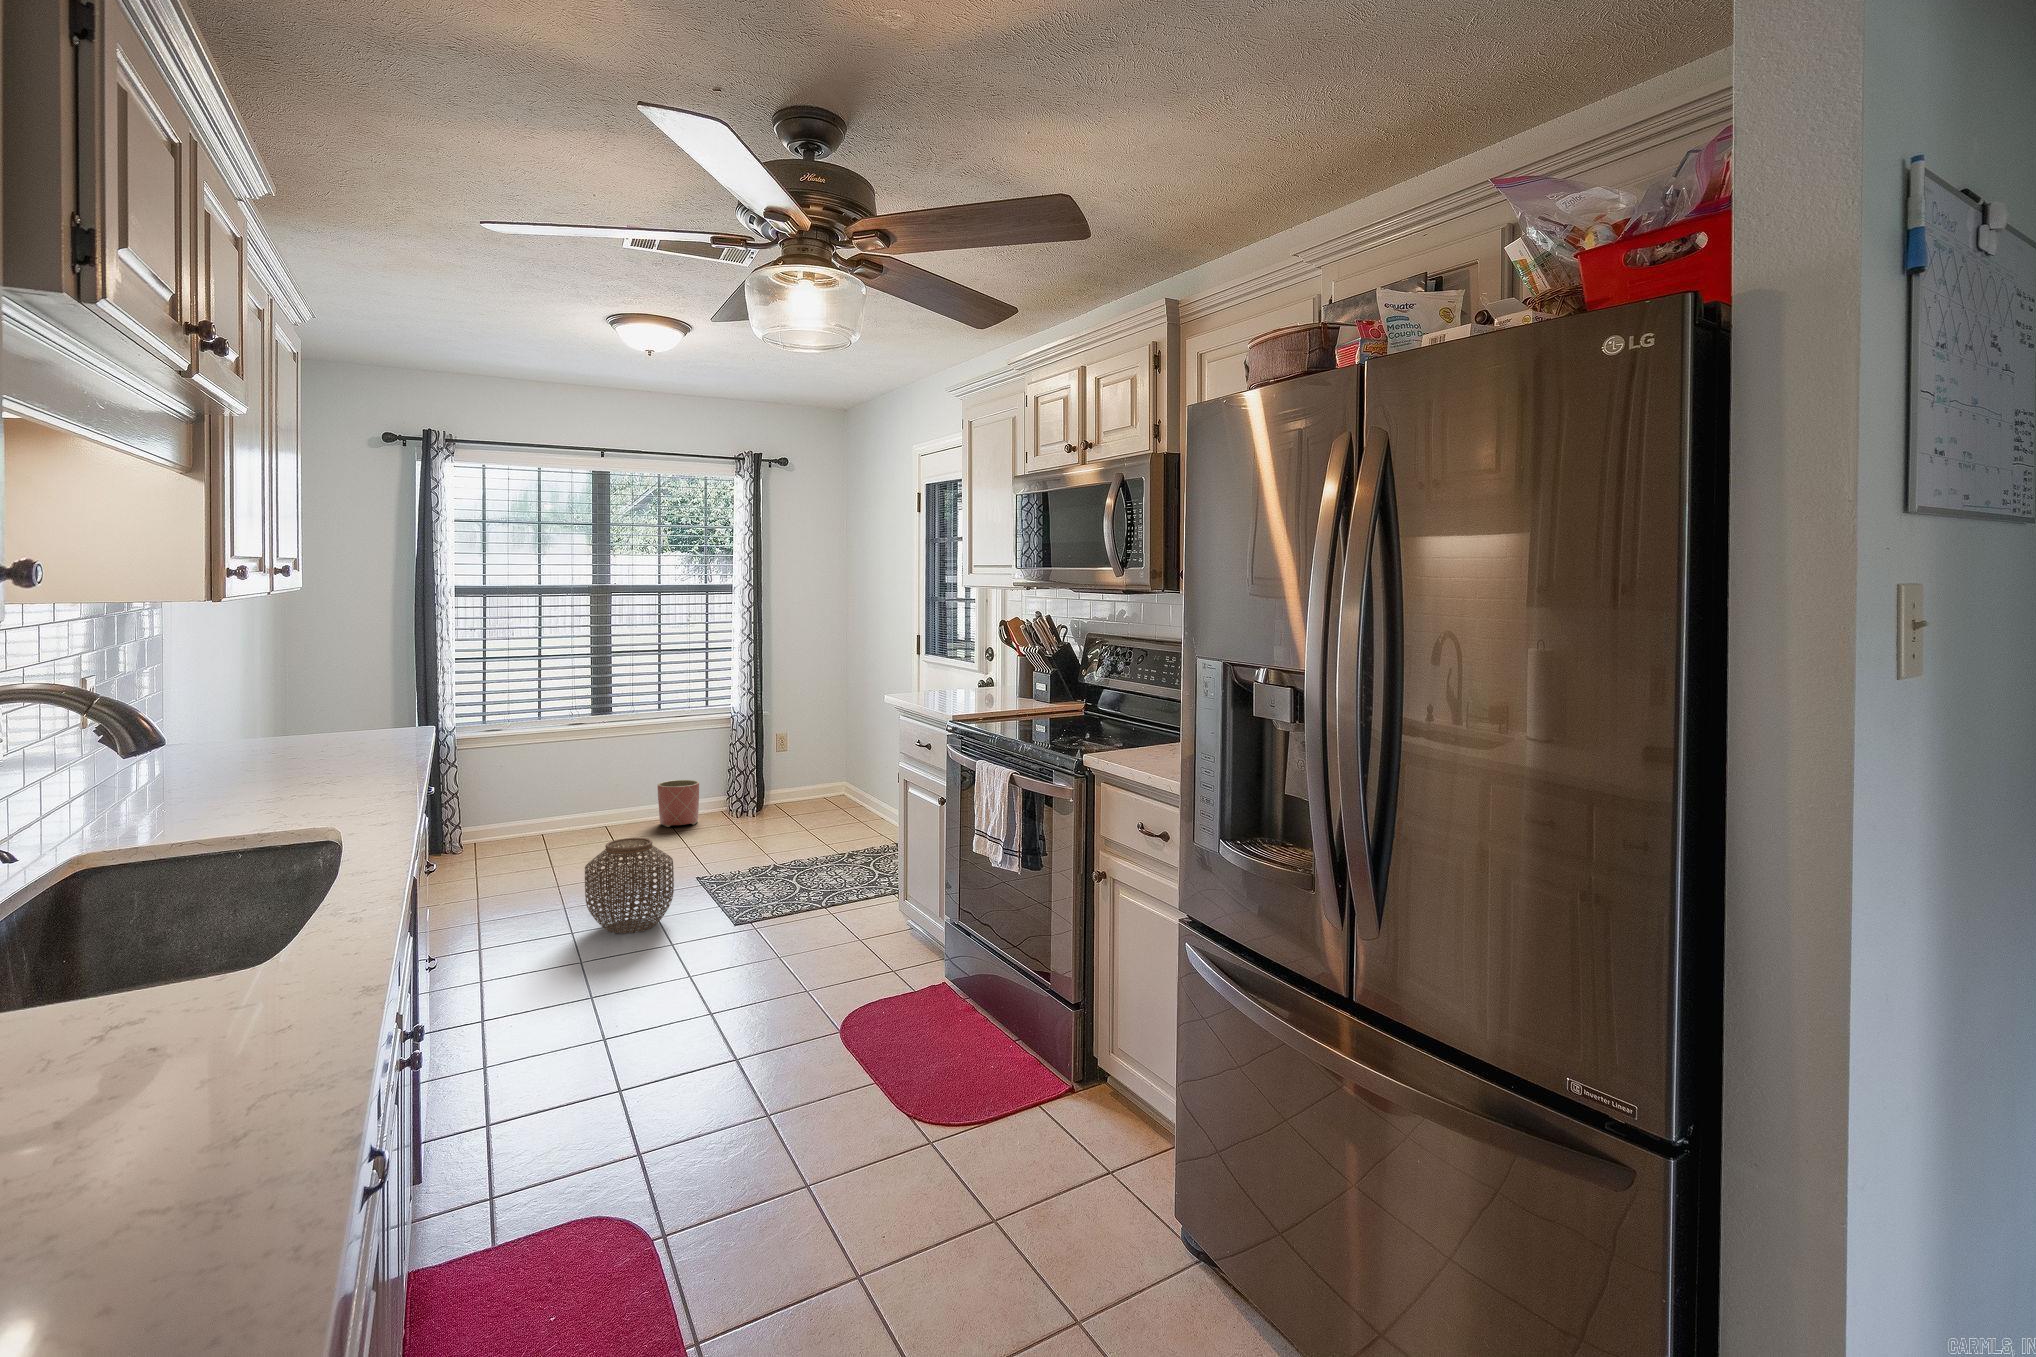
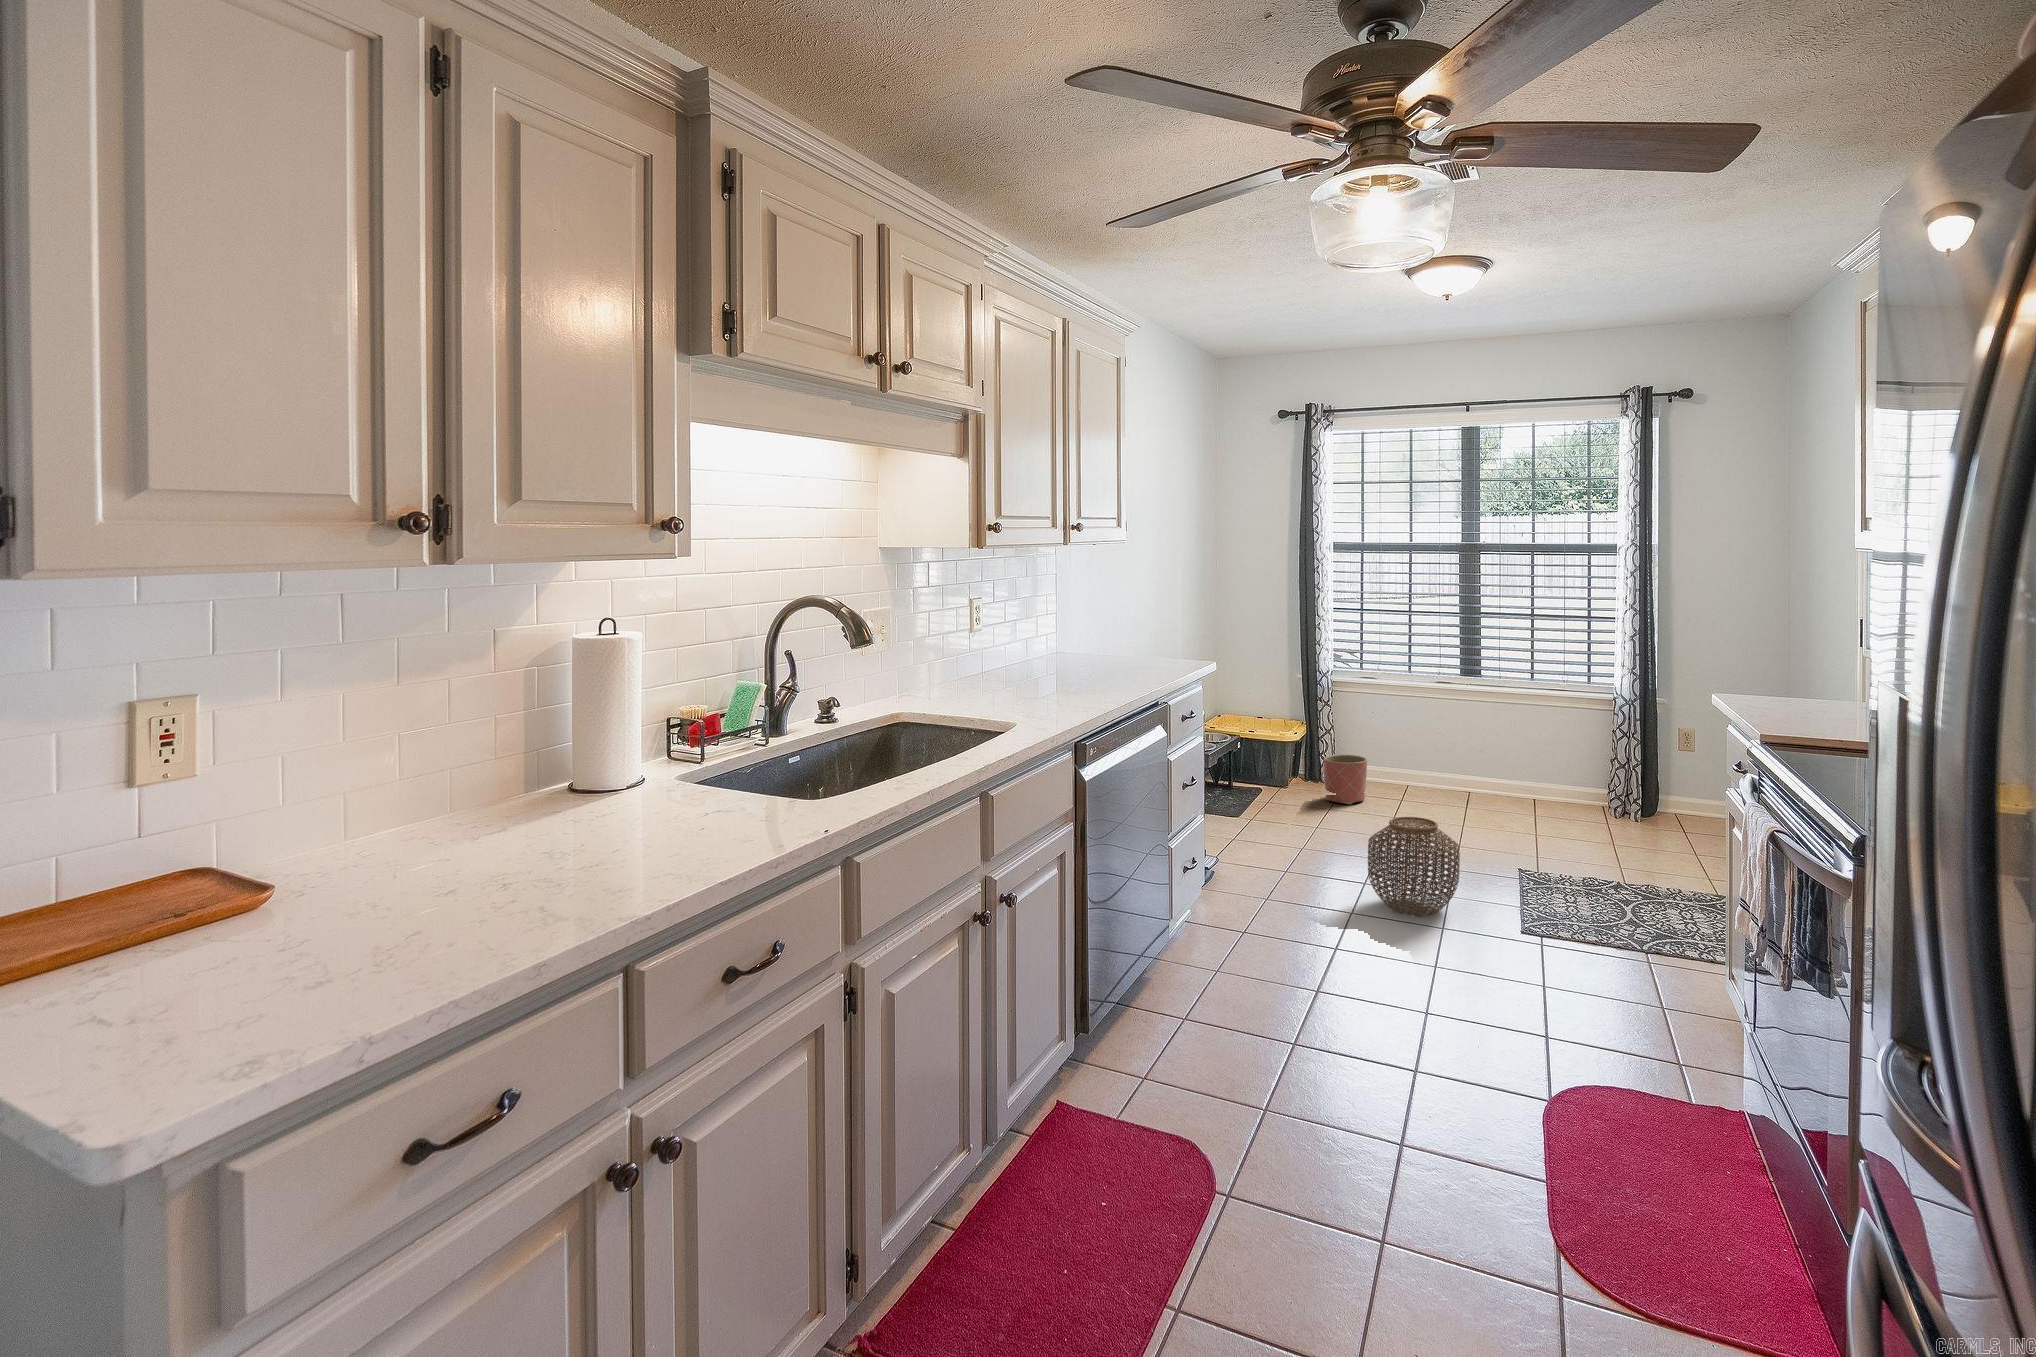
planter: present [657,780,699,827] -> present [1324,755,1367,805]

